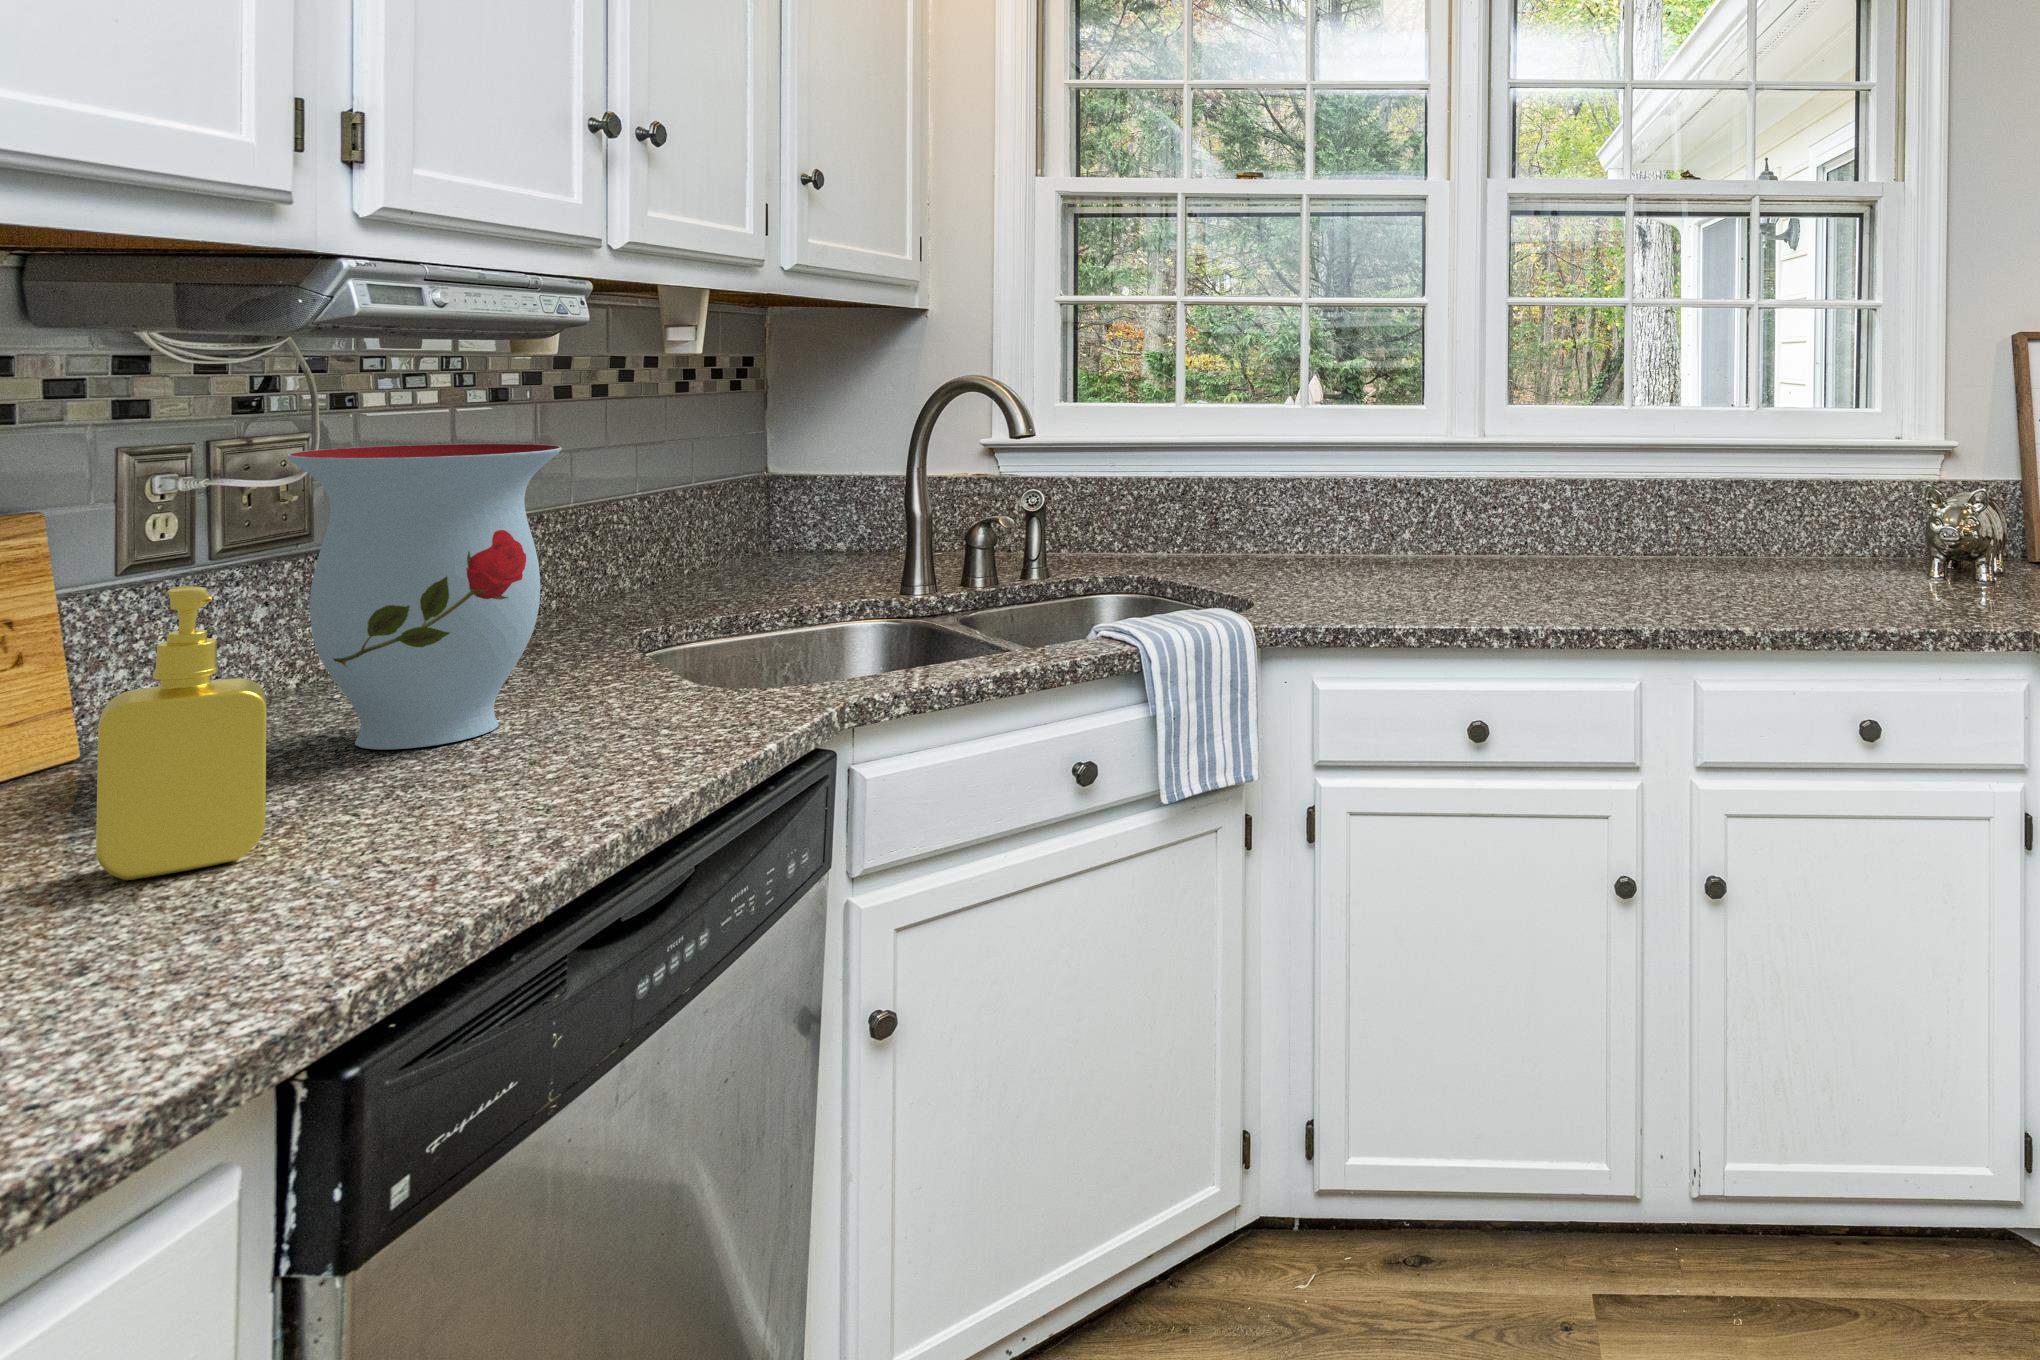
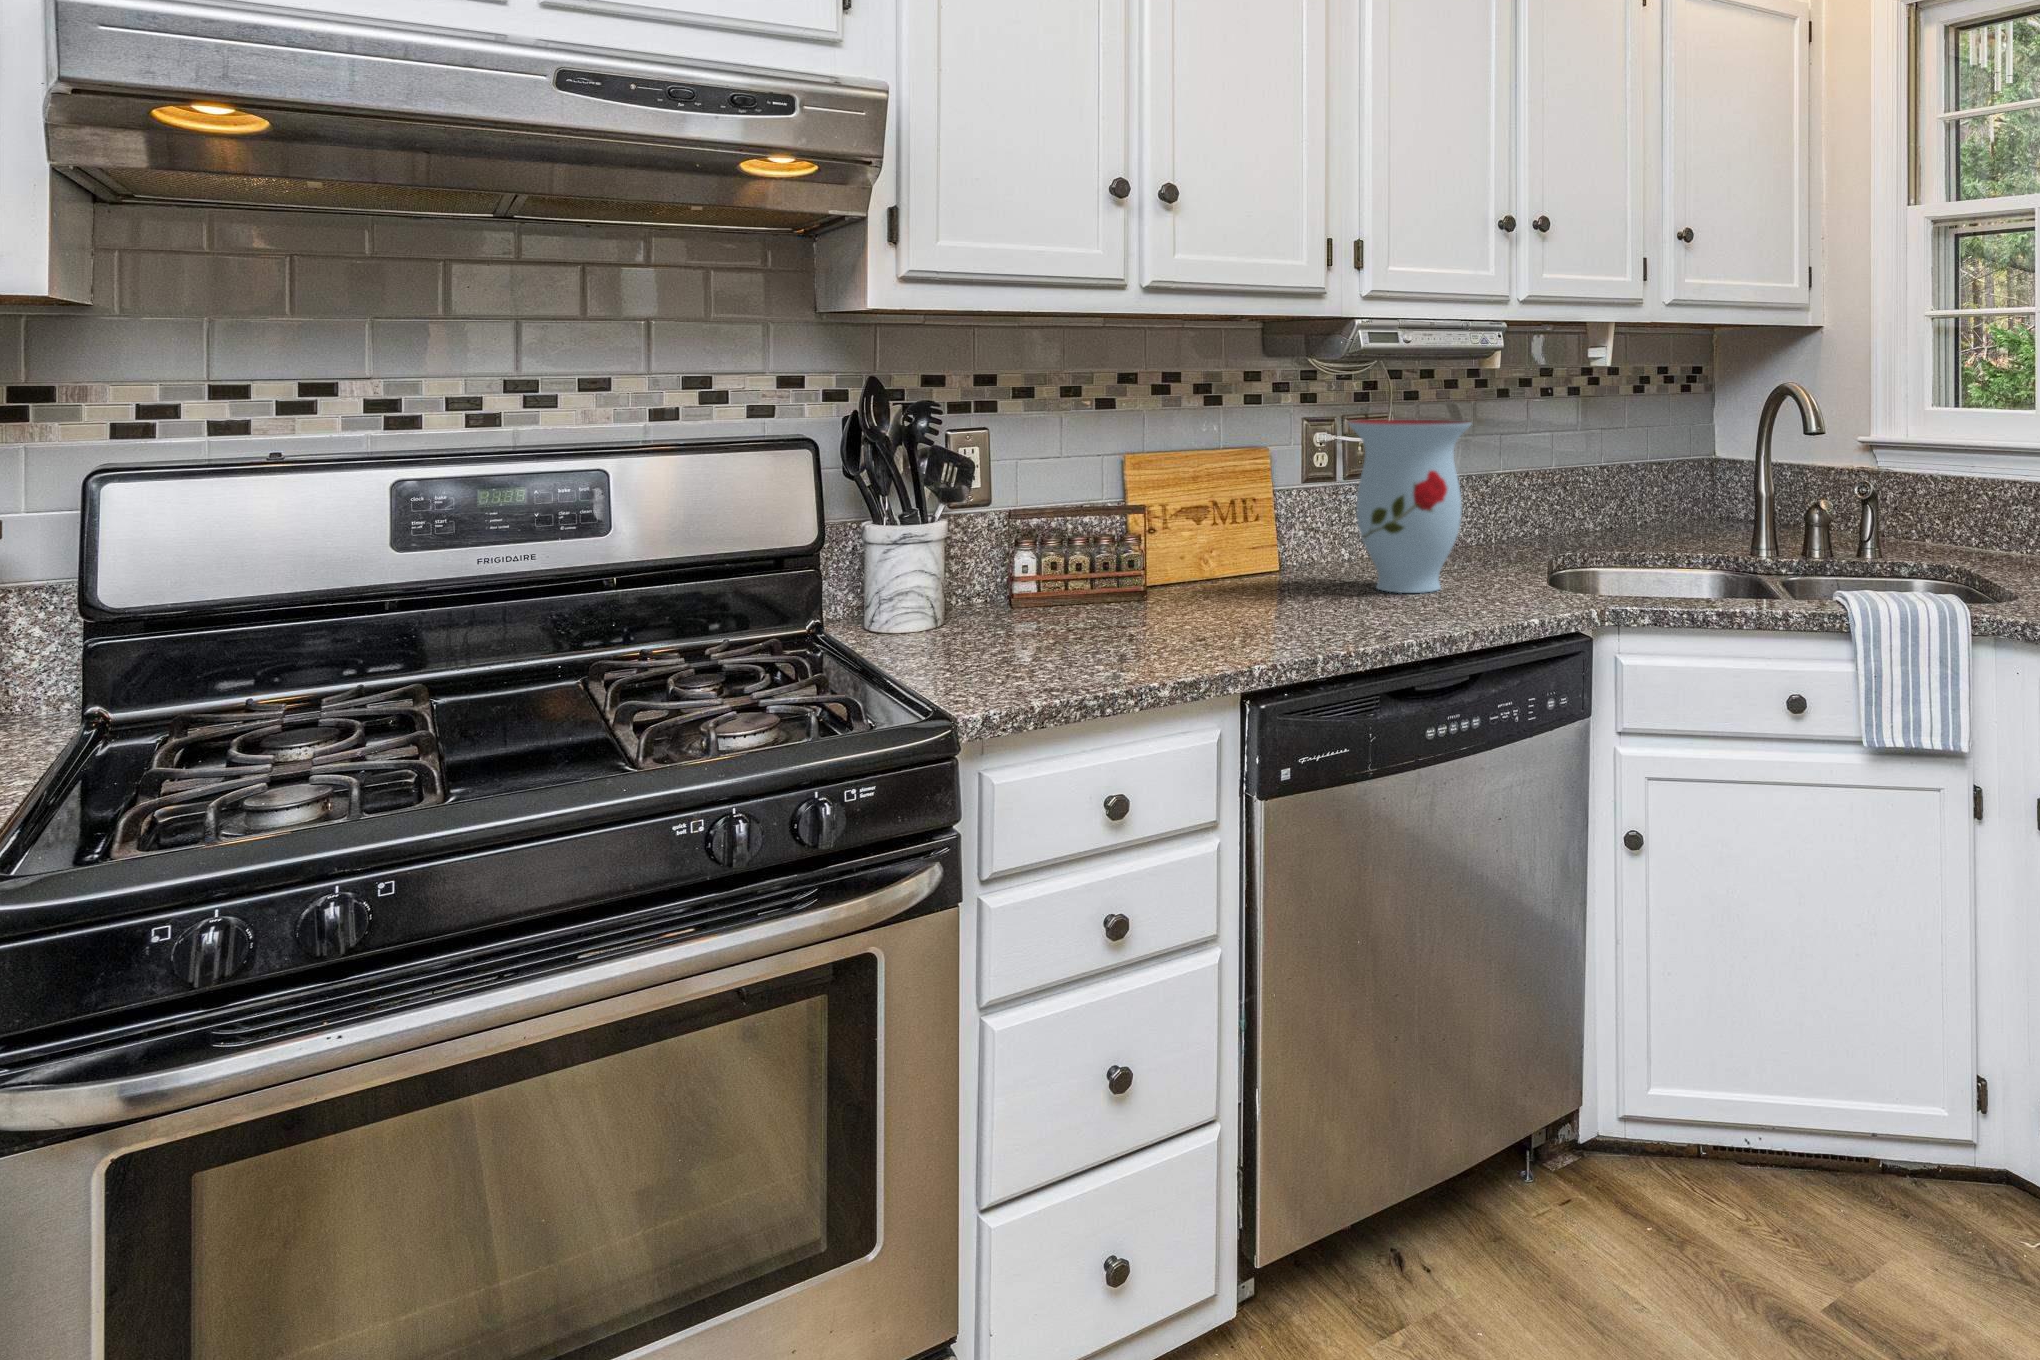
soap dispenser: present [96,586,267,880] -> none [1236,480,1300,620]

